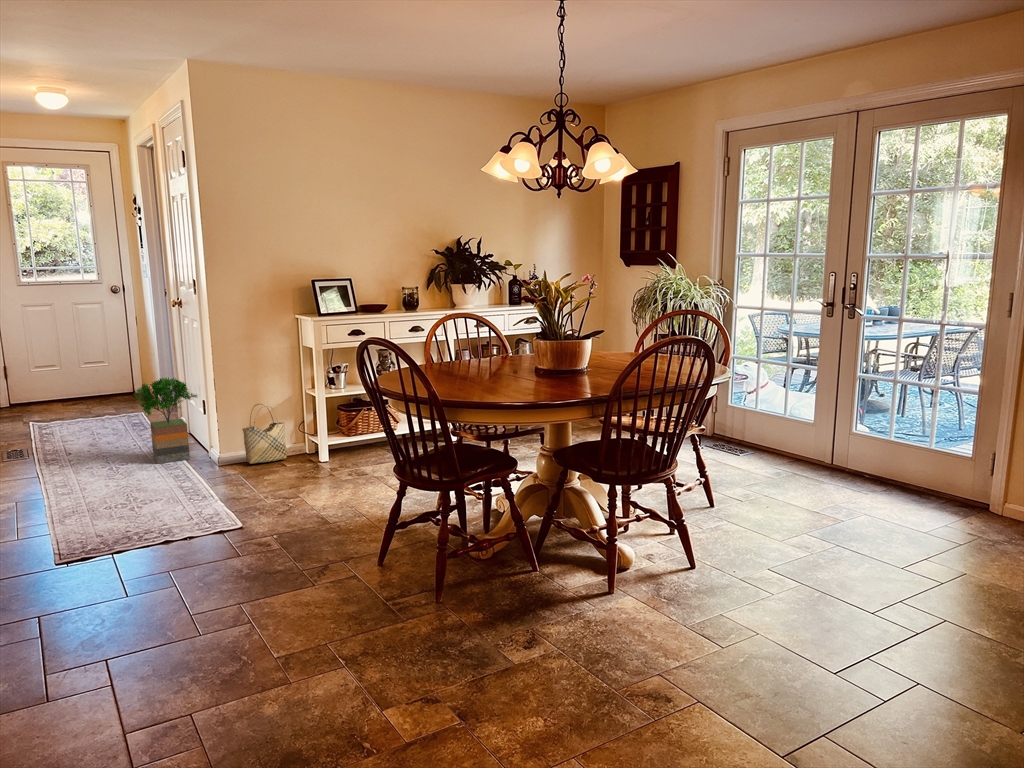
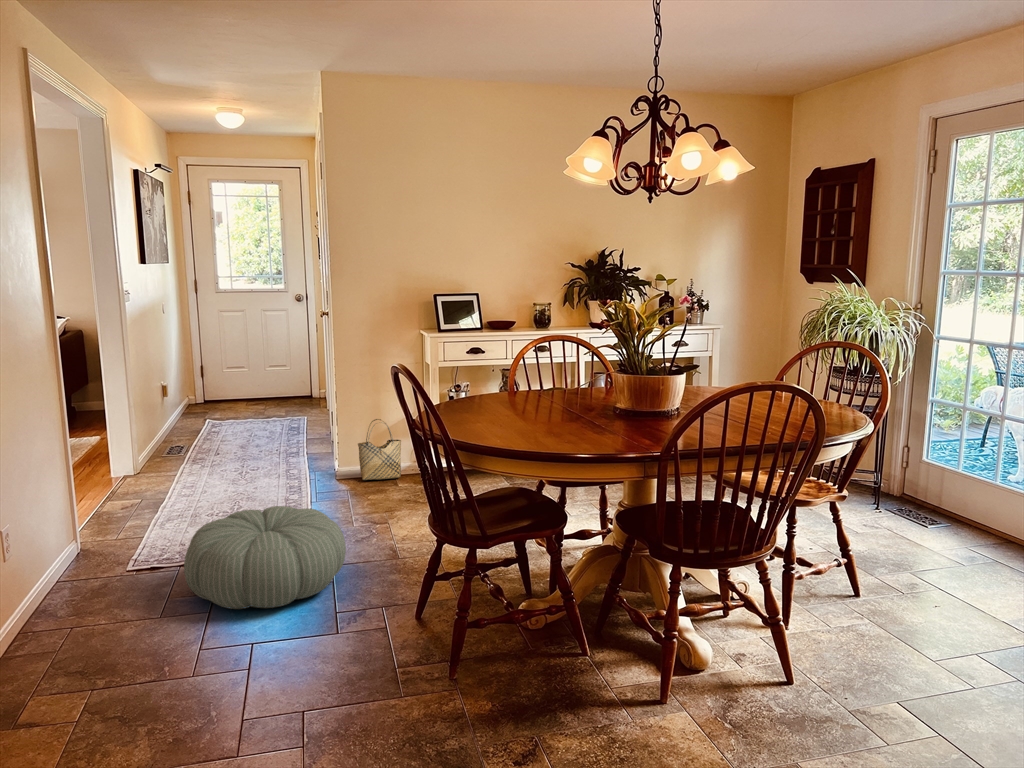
potted tree: present [134,377,197,464] -> none [266,386,327,471]
pouf: none [138,485,293,581] -> present [184,506,346,609]

